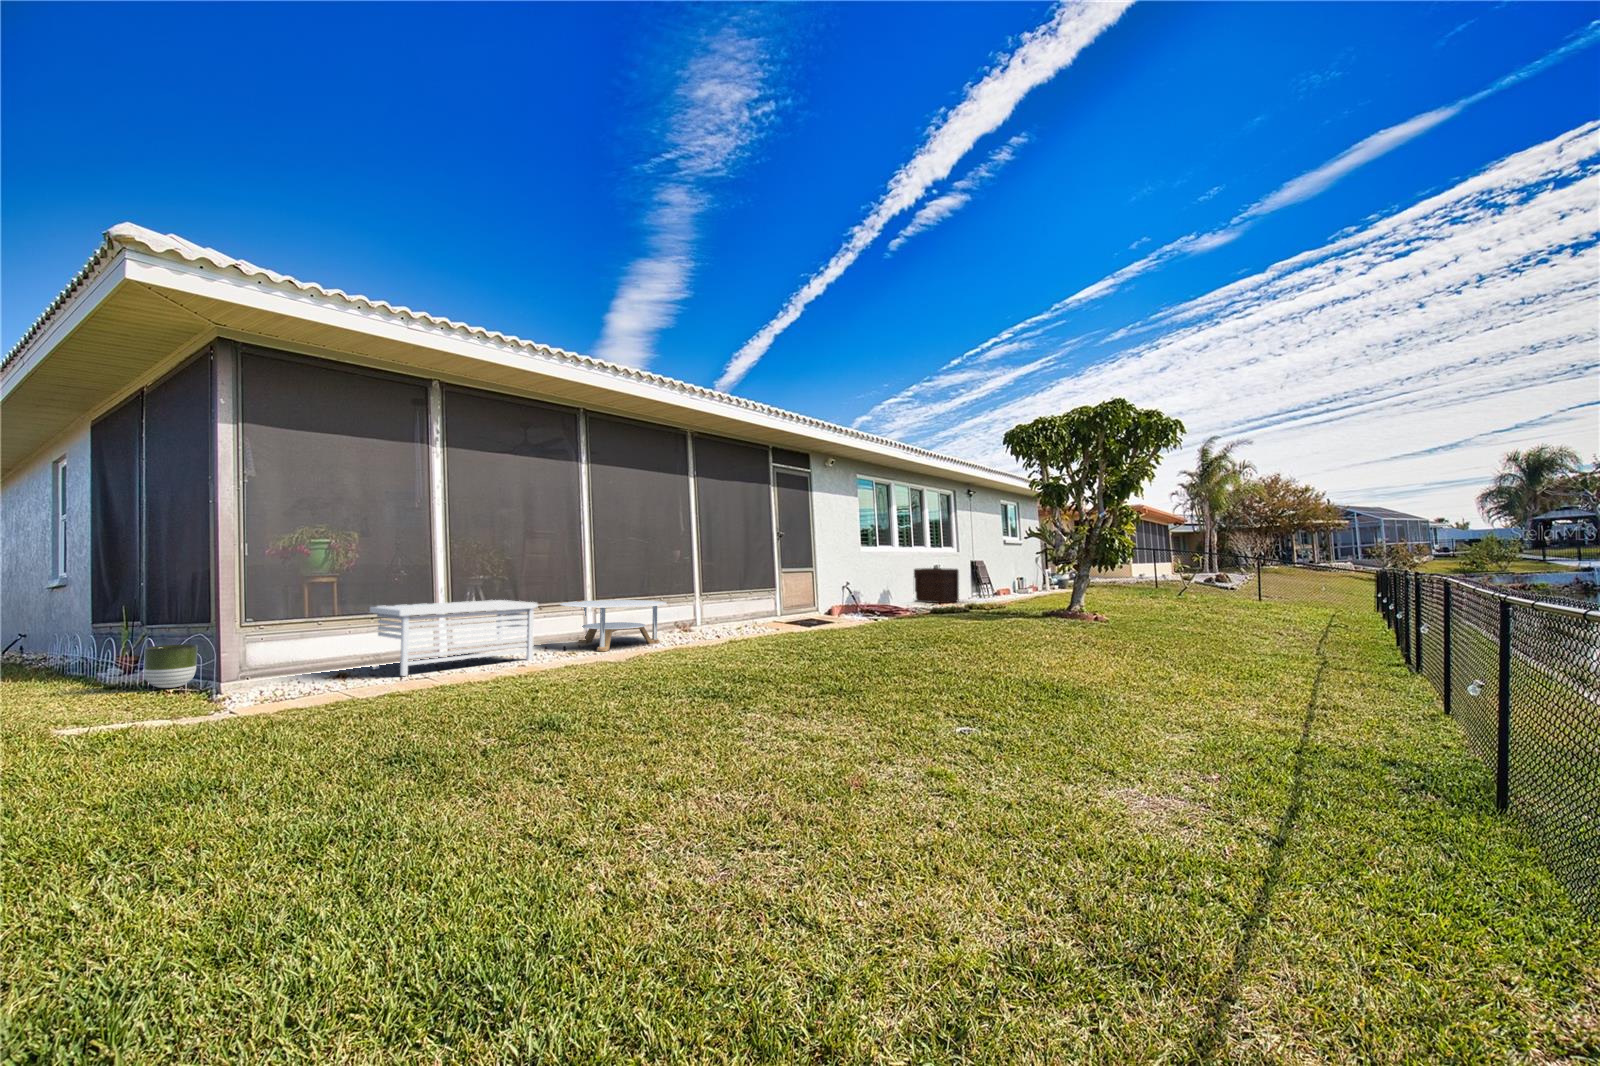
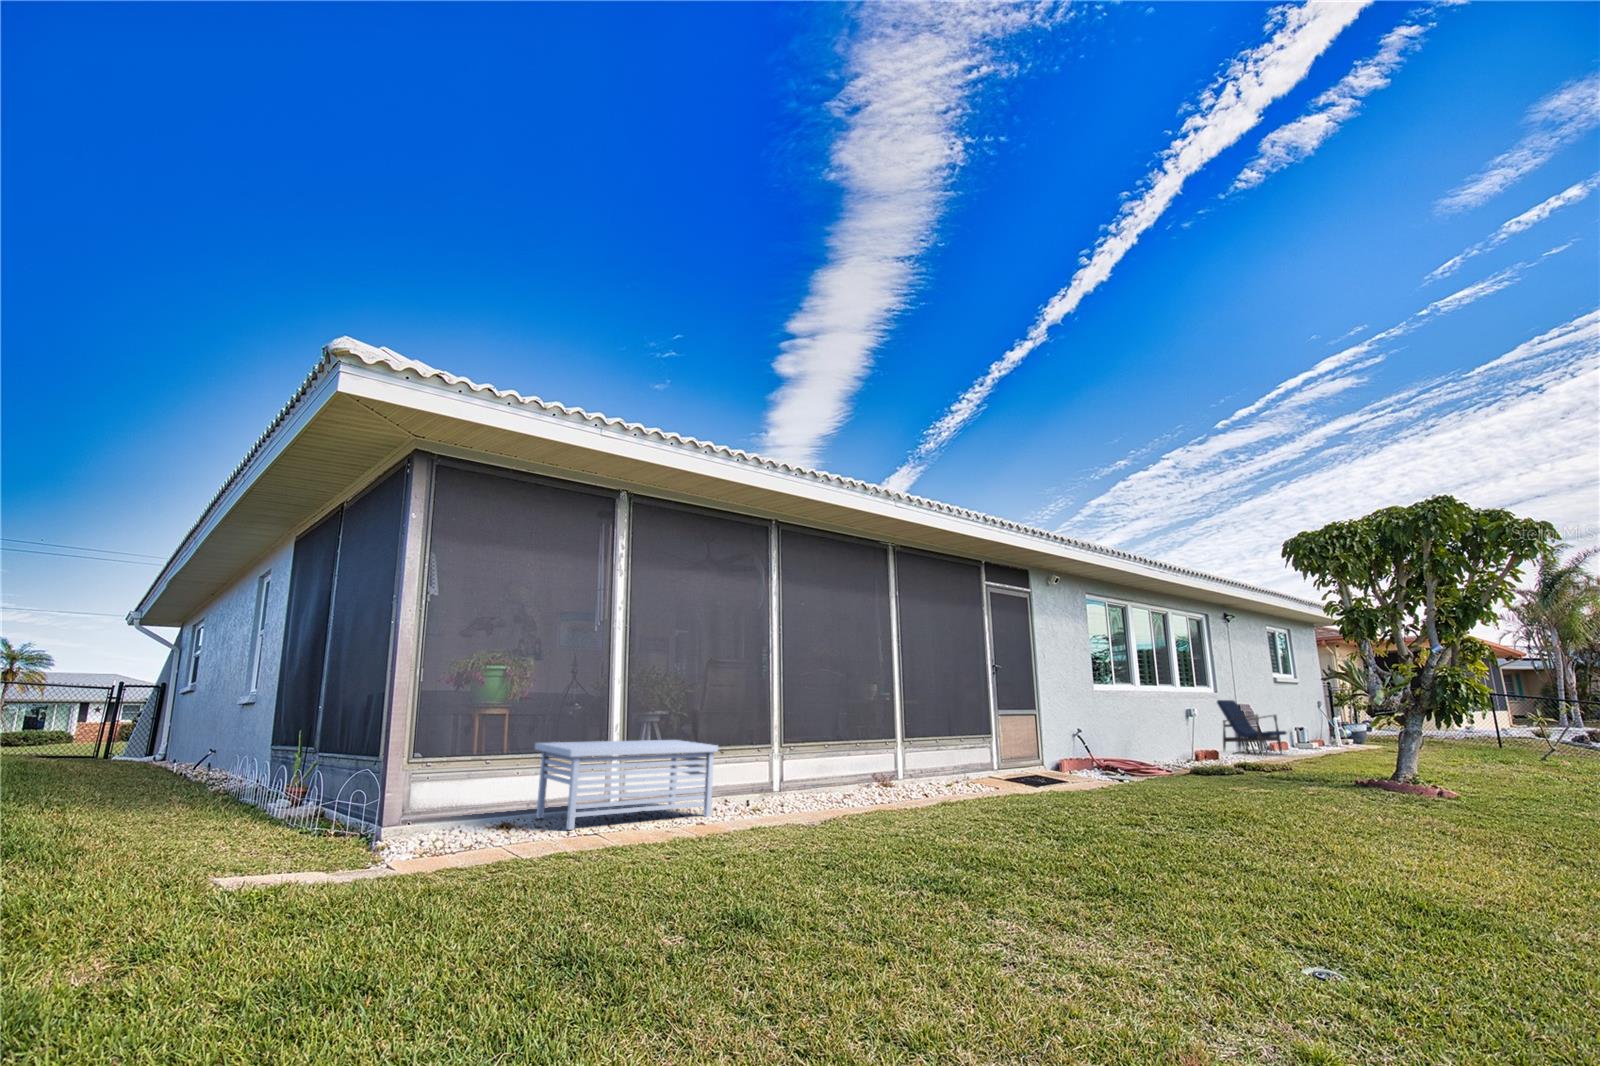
lounge chair: none [959,557,1007,598] -> present [1217,700,1286,755]
wooden crate: present [914,568,959,603] -> none [1159,714,1223,761]
round table: present [560,600,667,651] -> none [740,744,865,809]
planter: present [144,644,198,688] -> none [313,779,366,829]

